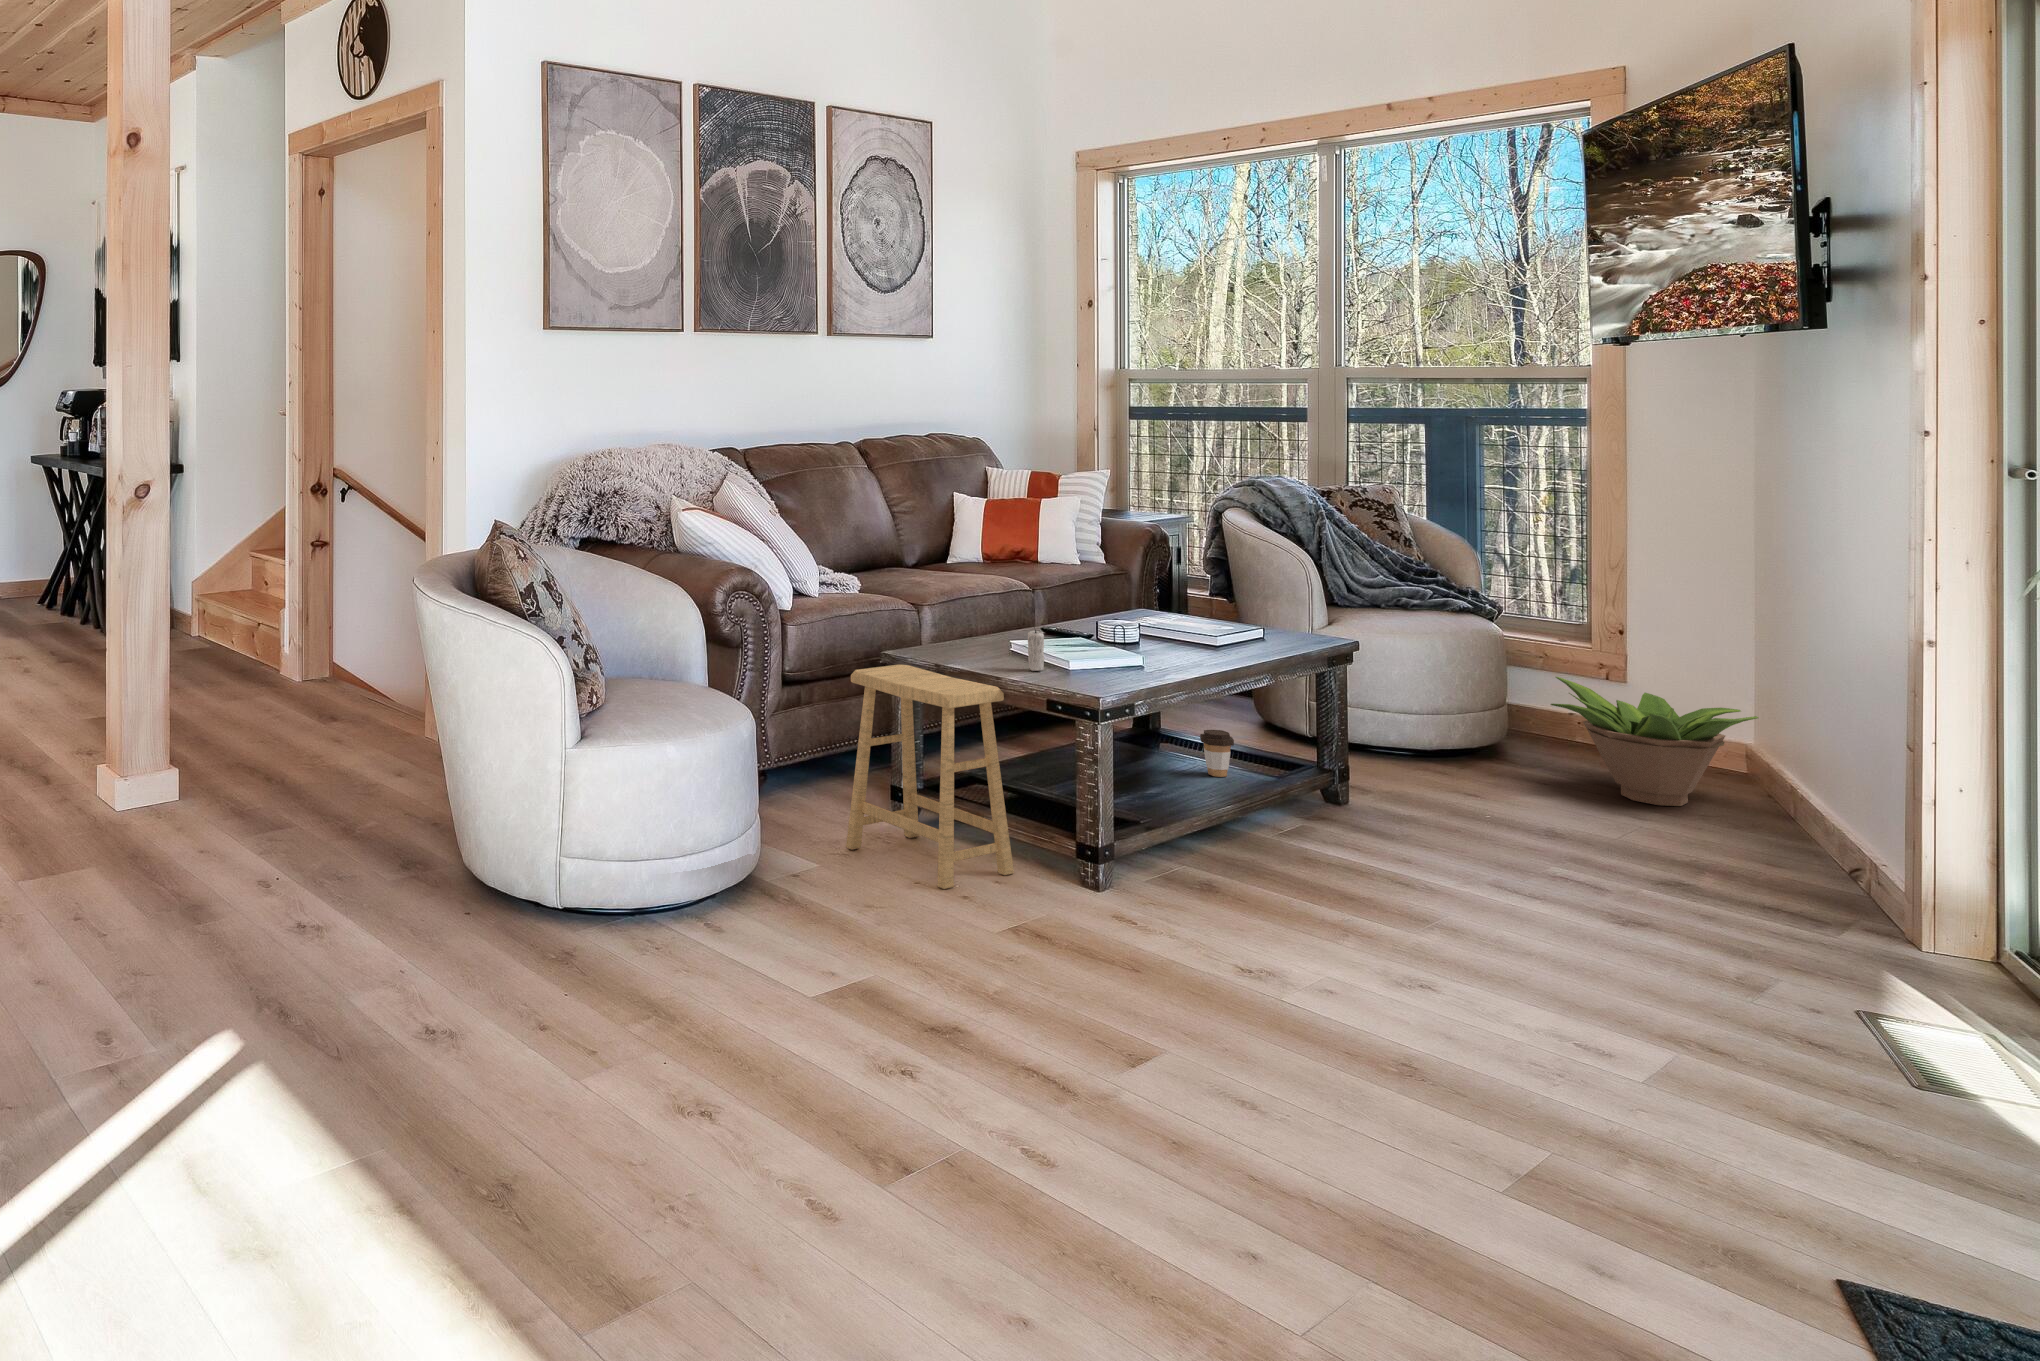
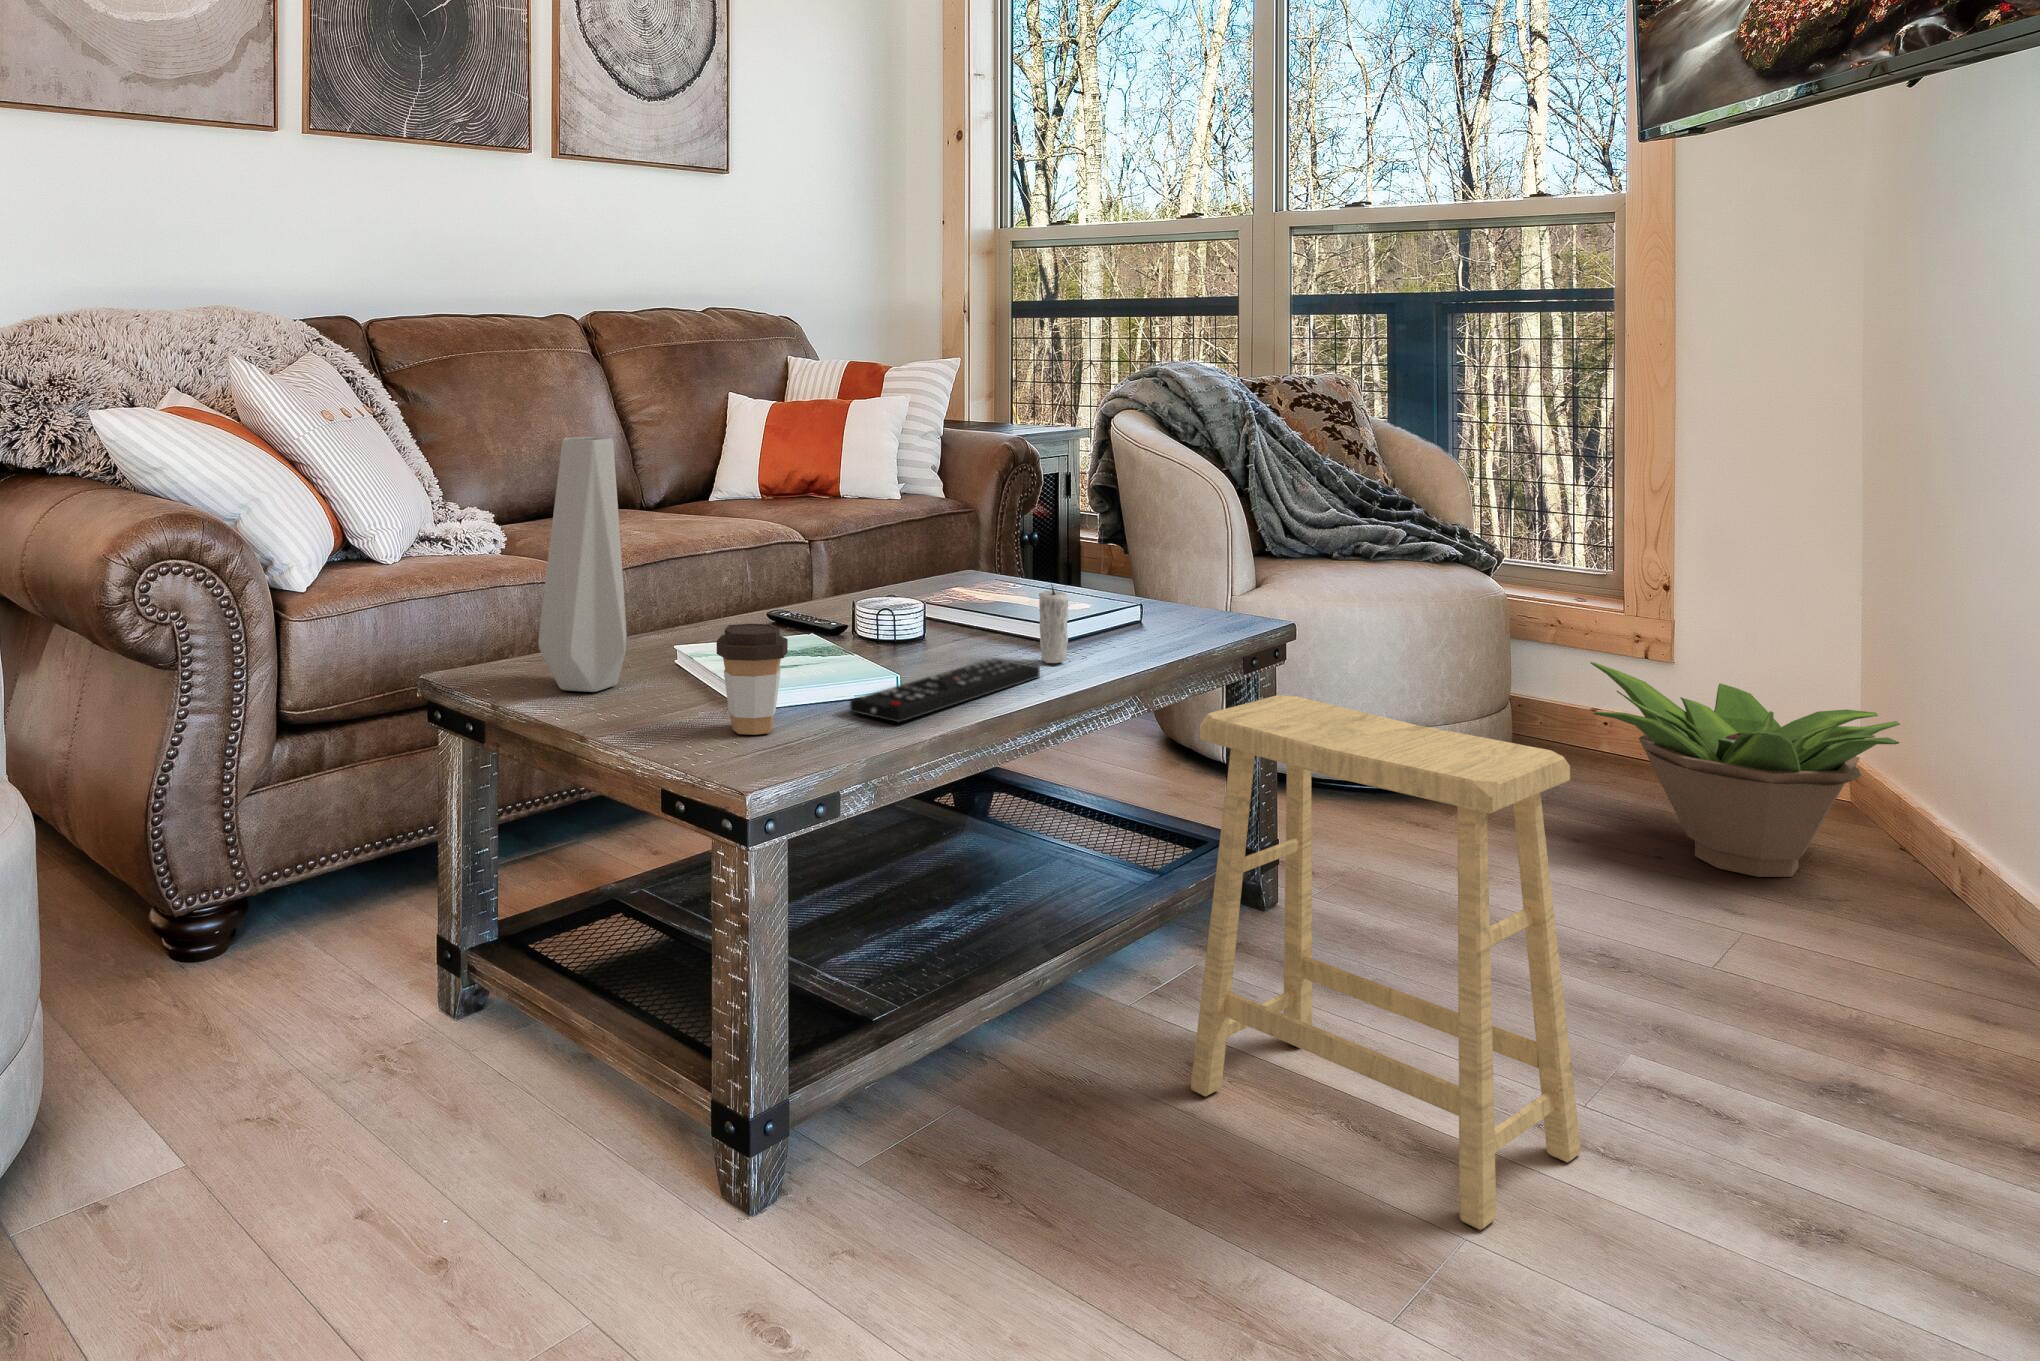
vase: none [954,535,1002,662] -> present [538,437,627,692]
candle: present [1028,630,1044,671] -> present [1039,582,1068,663]
remote control: none [1124,653,1215,678] -> present [850,658,1040,722]
footstool: present [846,665,1014,889] -> present [1191,695,1581,1230]
coffee cup: present [1200,730,1234,777] -> present [717,623,788,735]

